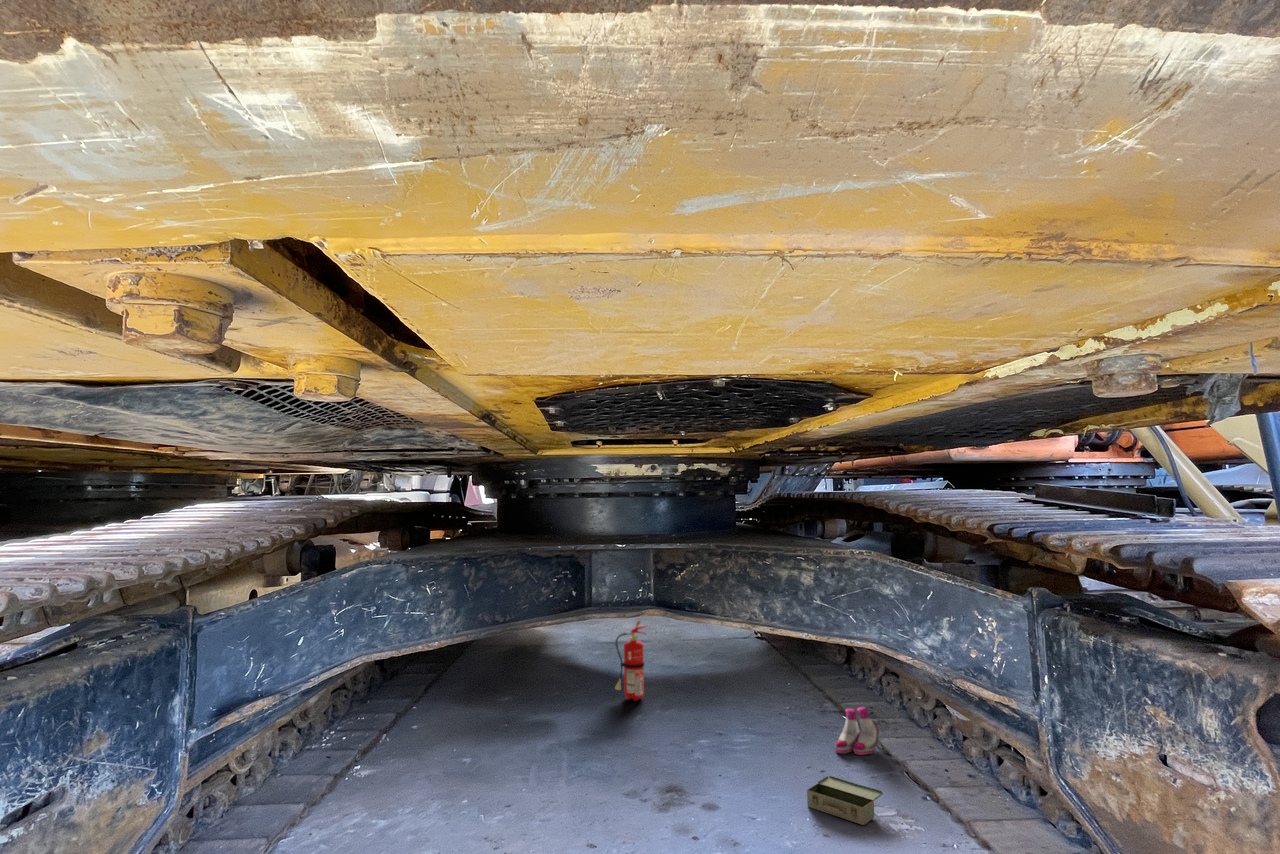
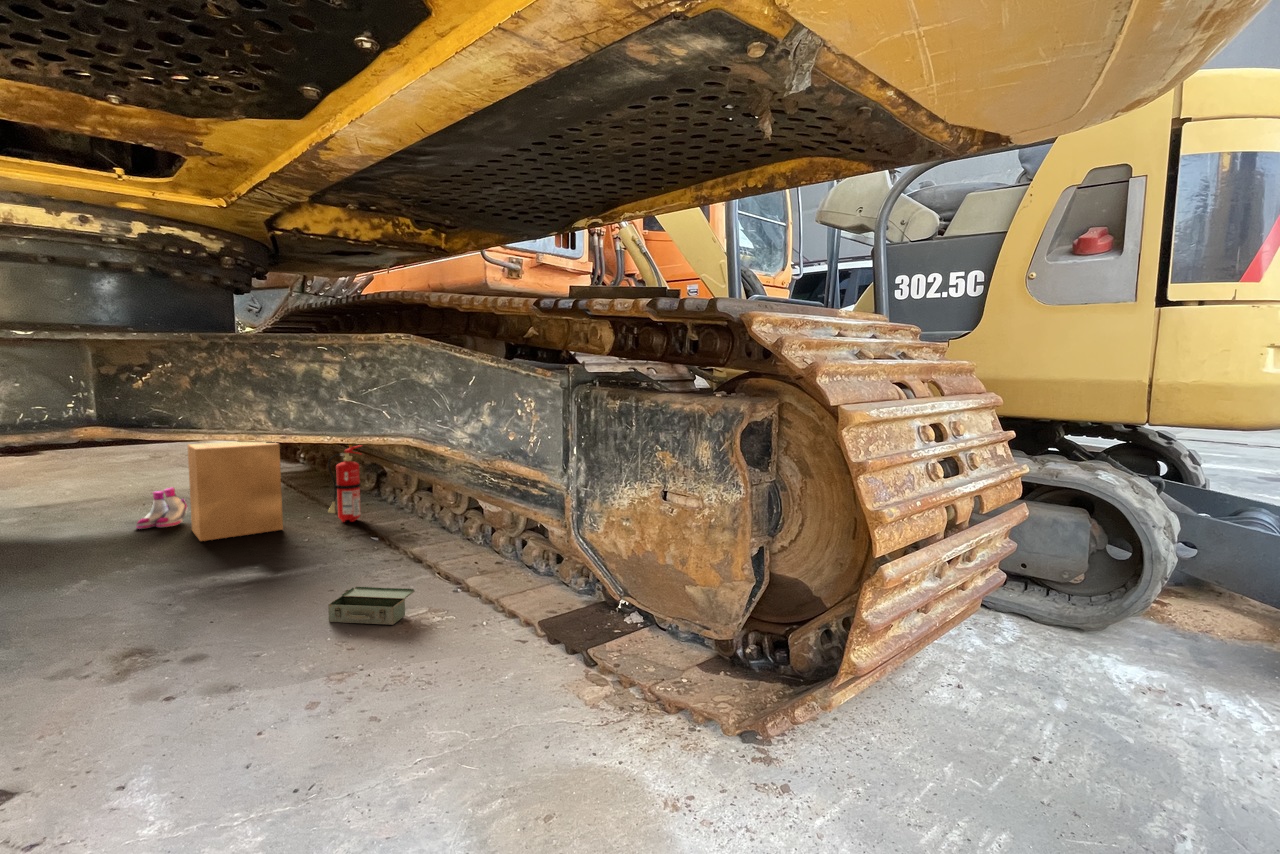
cardboard box: none [698,611,766,698] -> present [187,440,283,541]
fire extinguisher: present [615,621,646,701] -> present [328,445,361,522]
boots: present [835,706,879,755] -> present [136,487,188,529]

